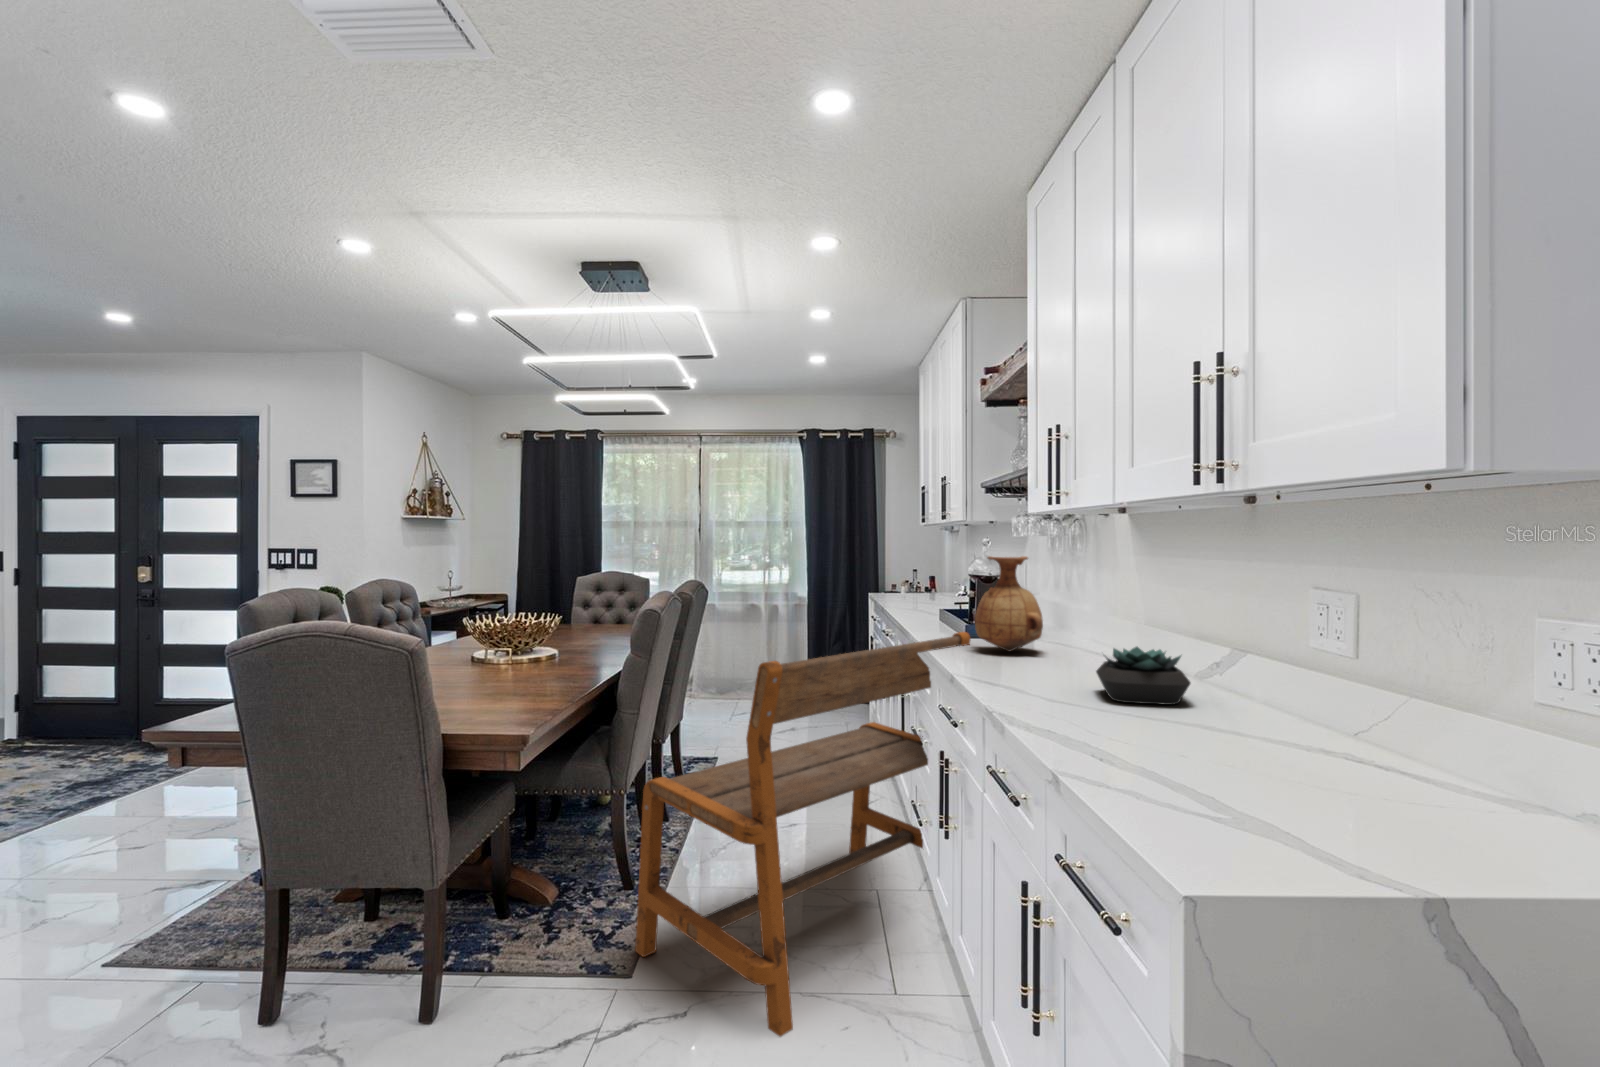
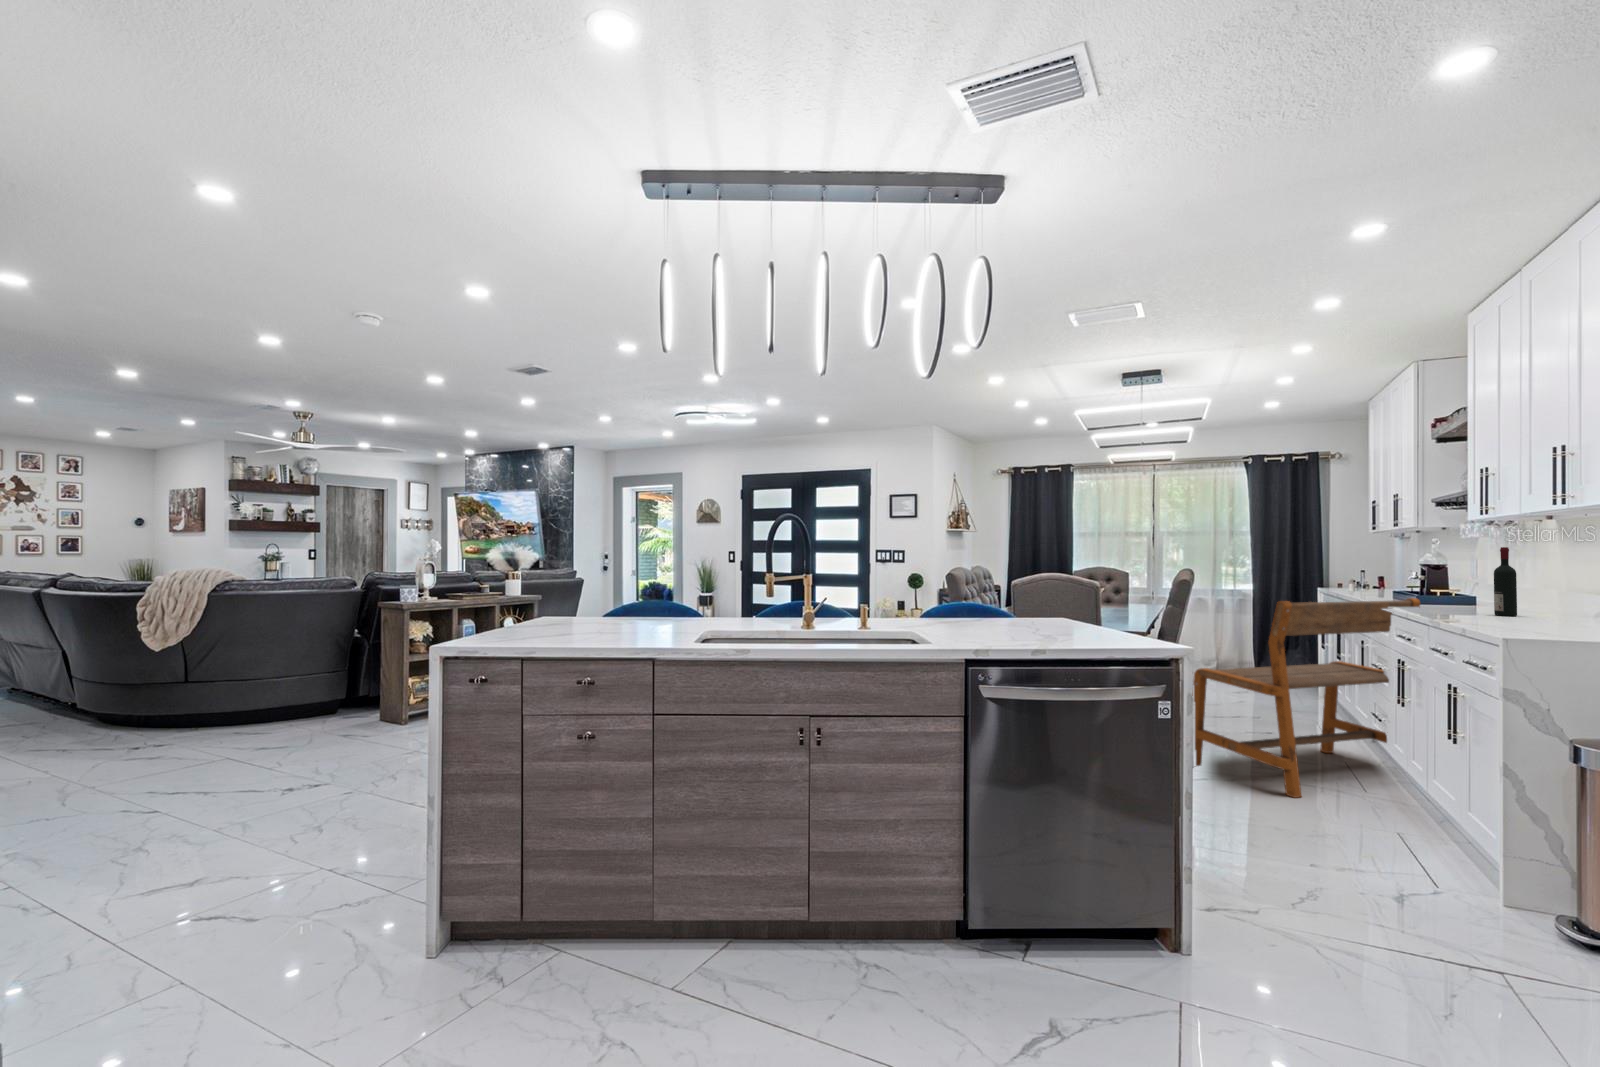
vase: present [975,556,1043,651] -> none [1424,548,1479,609]
wine bottle: none [1069,559,1099,675] -> present [1494,547,1517,616]
succulent plant: present [1096,647,1190,705] -> none [1508,594,1573,623]

